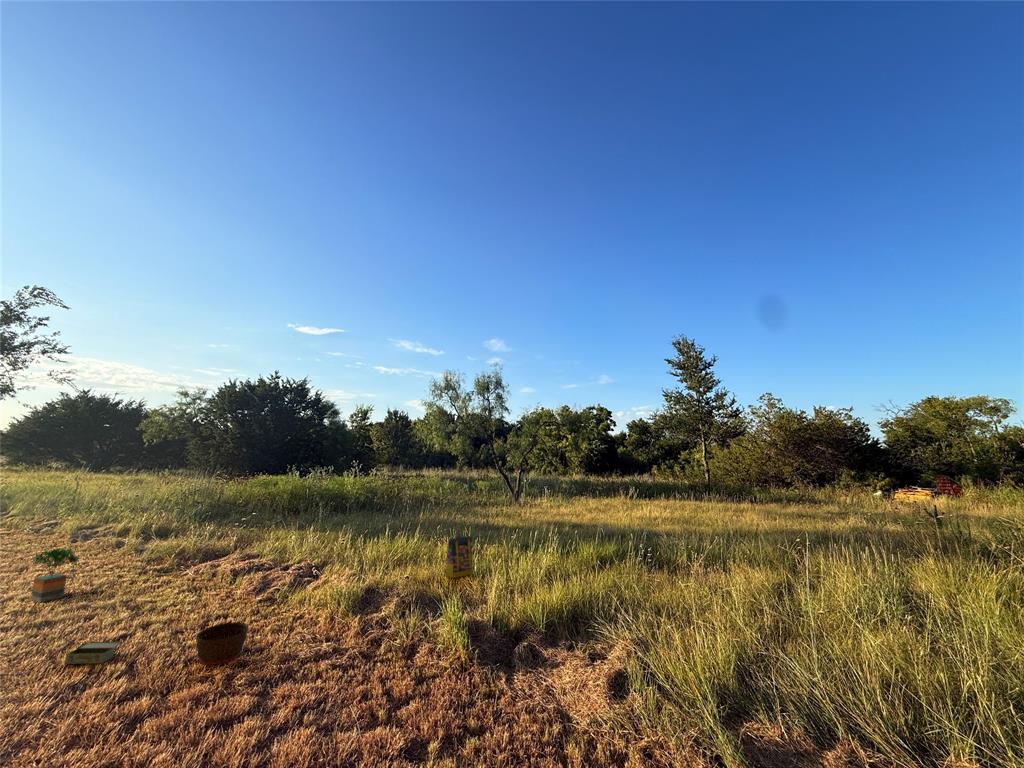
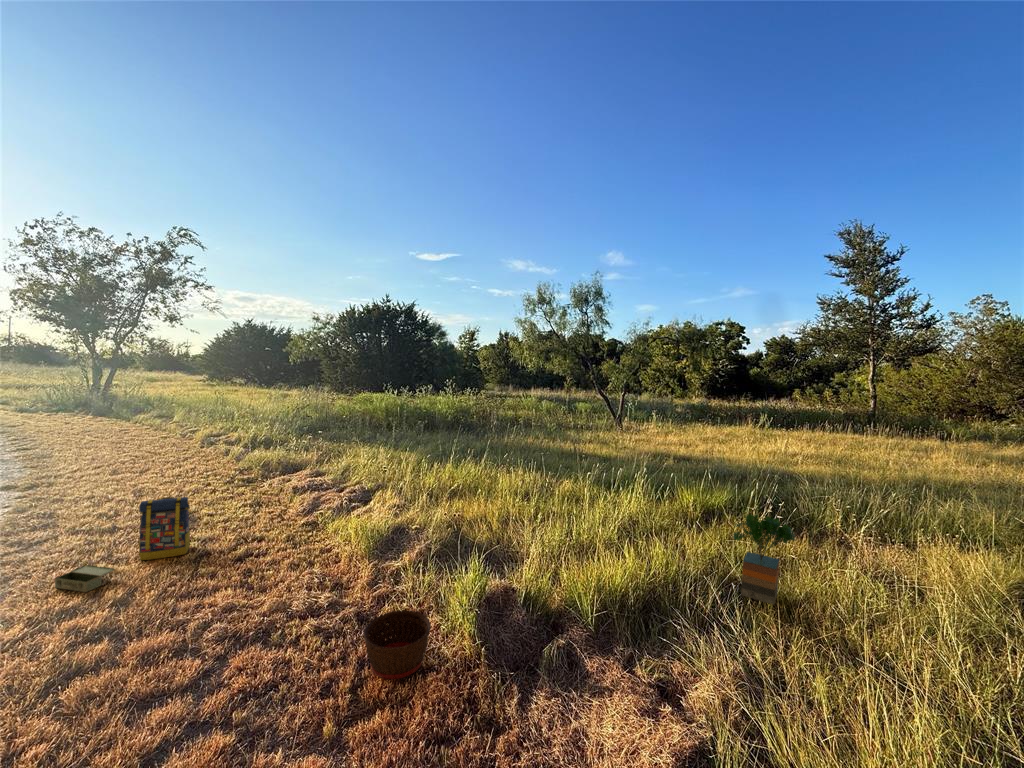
backpack: present [445,536,473,578] -> present [139,497,190,560]
potted tree: present [31,549,79,603] -> present [733,514,795,605]
basket: present [196,622,249,665] -> present [364,610,431,679]

